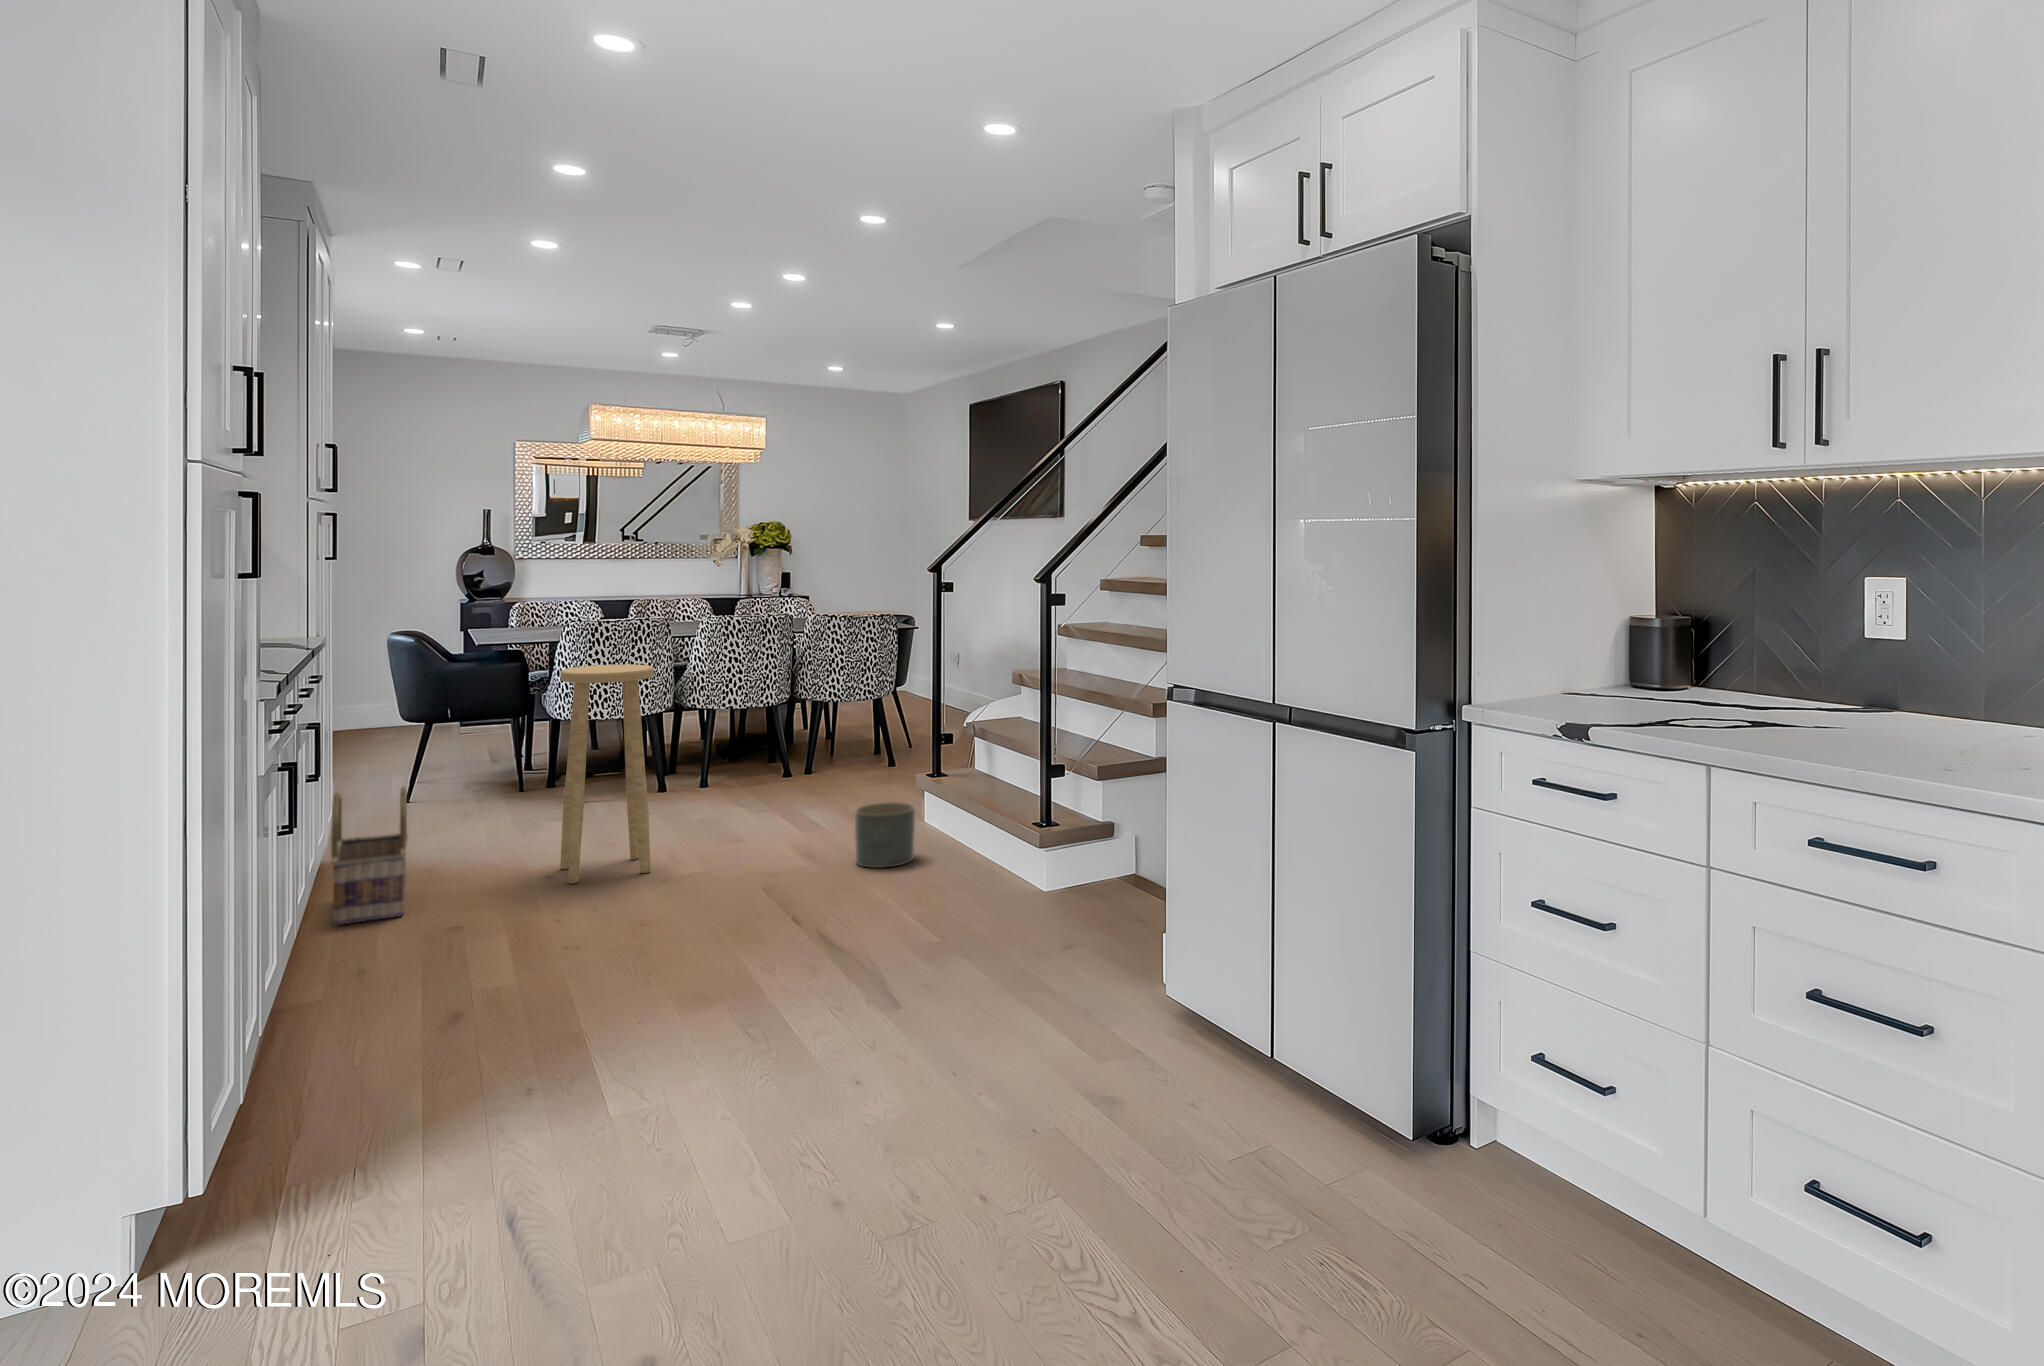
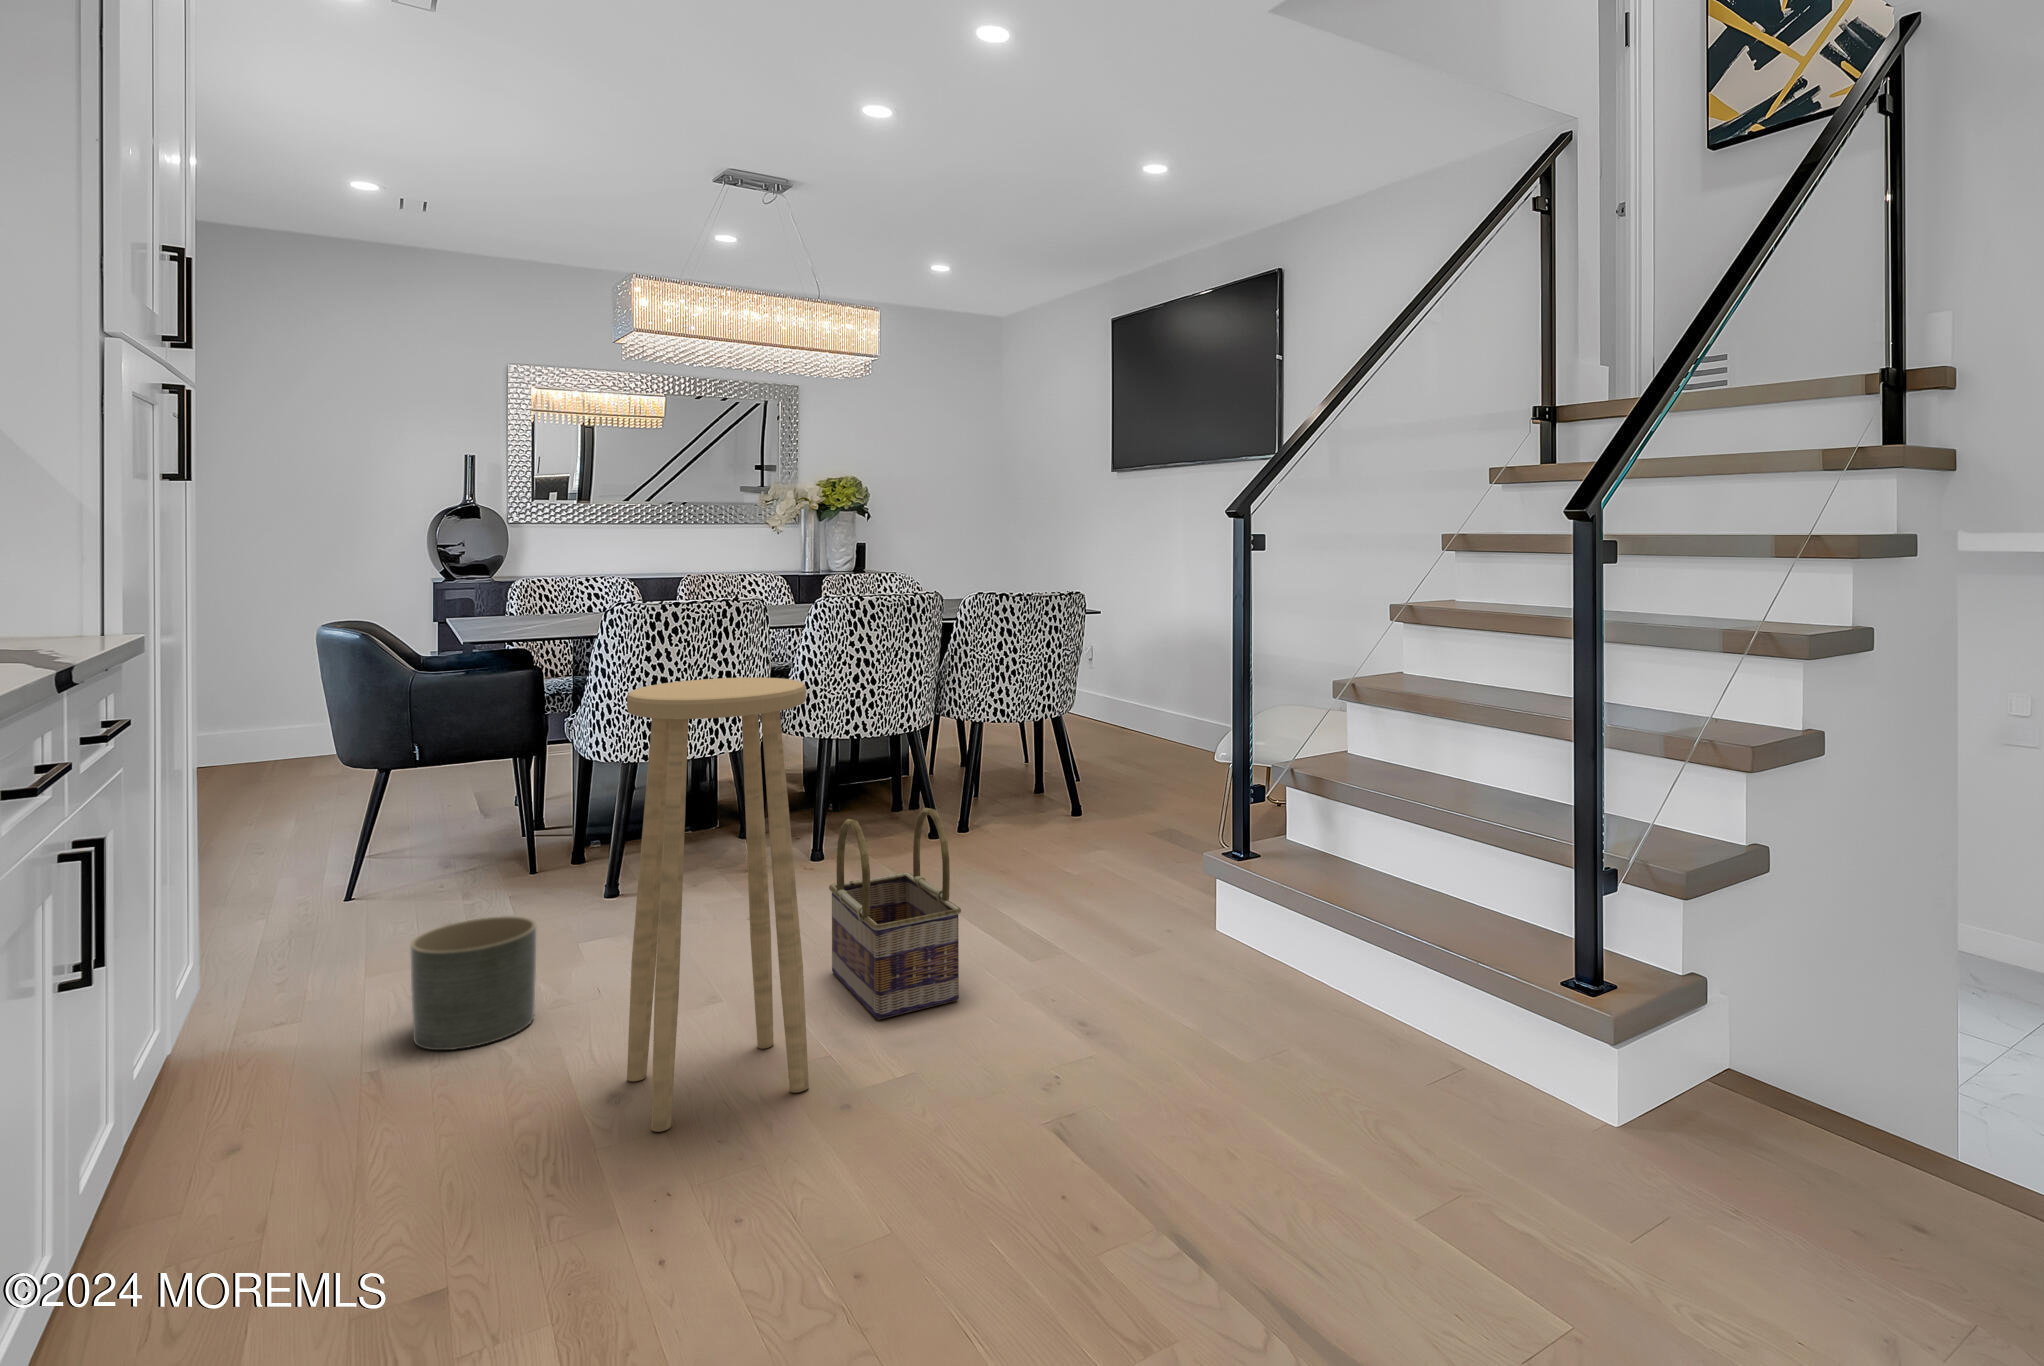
basket: present [331,787,408,925] -> present [829,808,961,1019]
planter: present [855,802,915,868] -> present [410,916,536,1050]

